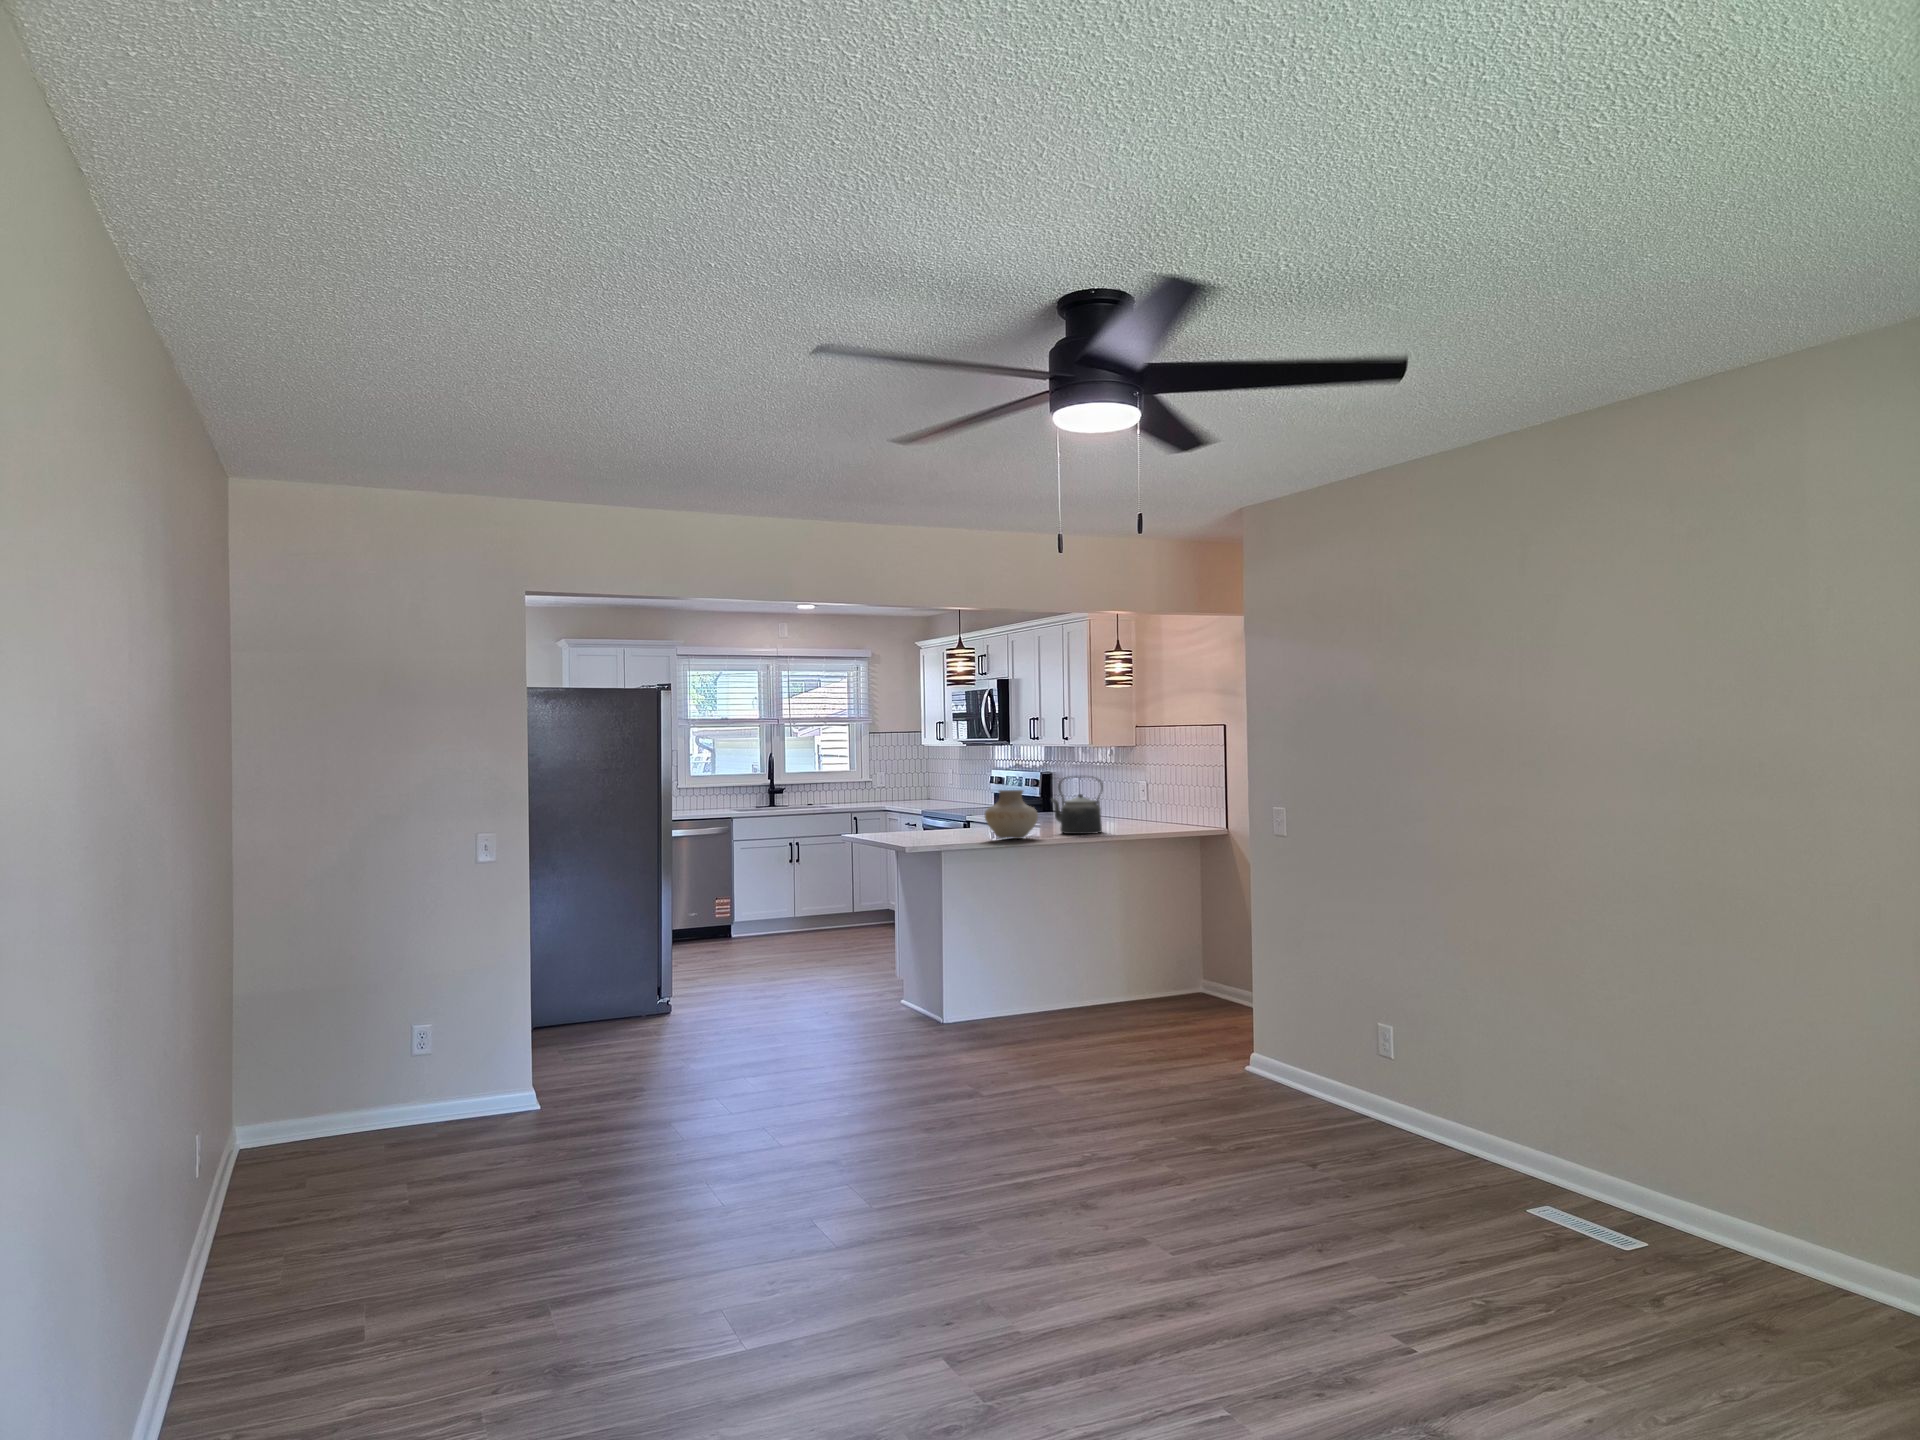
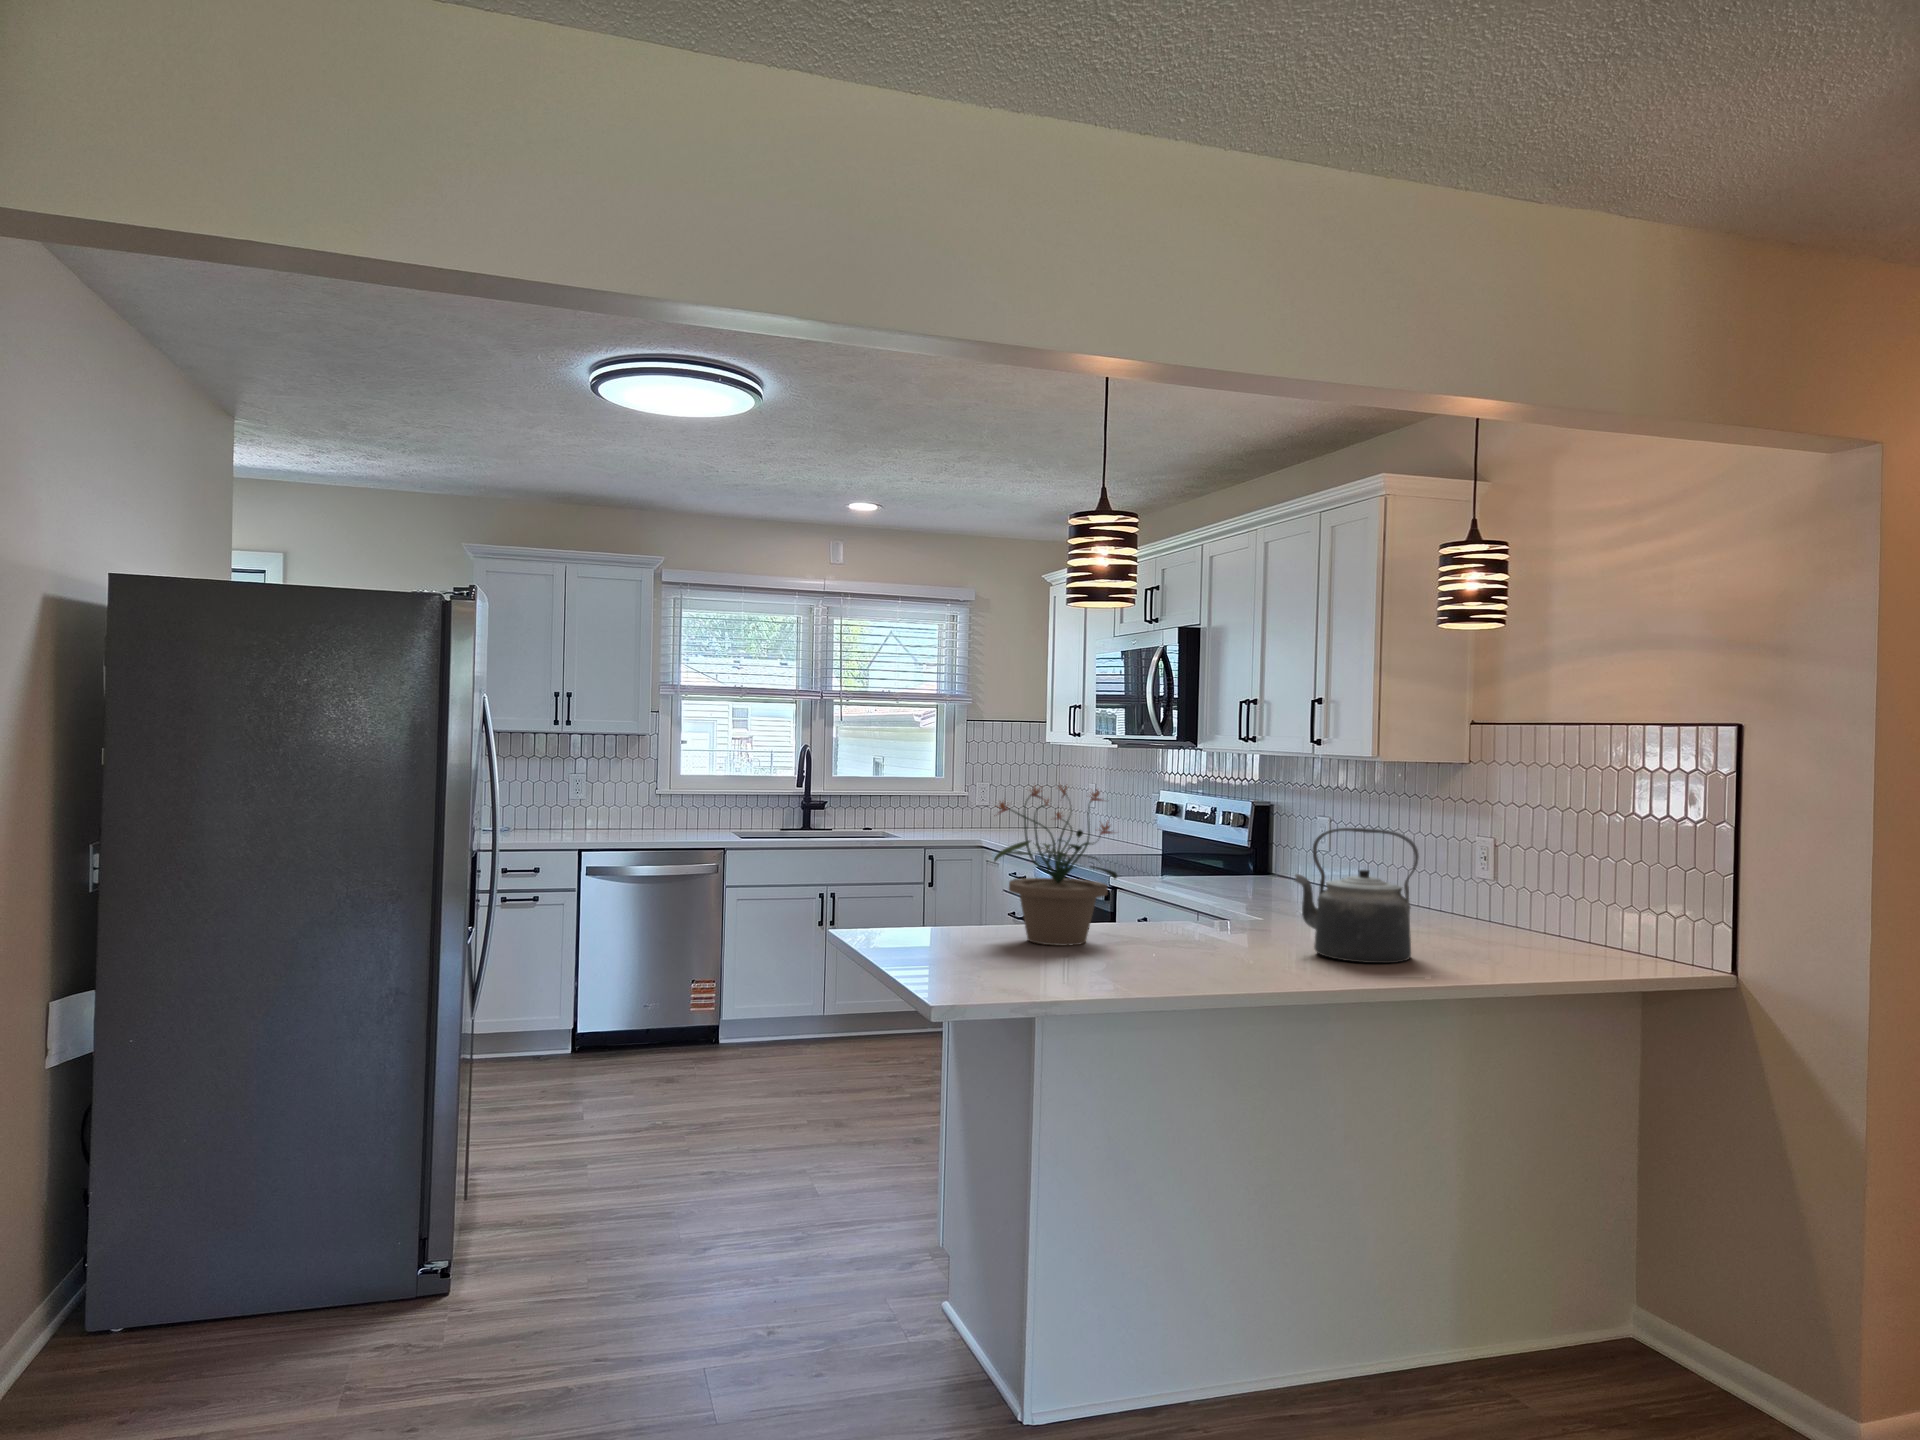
potted plant: none [911,762,971,838] -> present [994,785,1117,946]
vase: present [985,790,1038,839] -> none [1147,854,1270,970]

